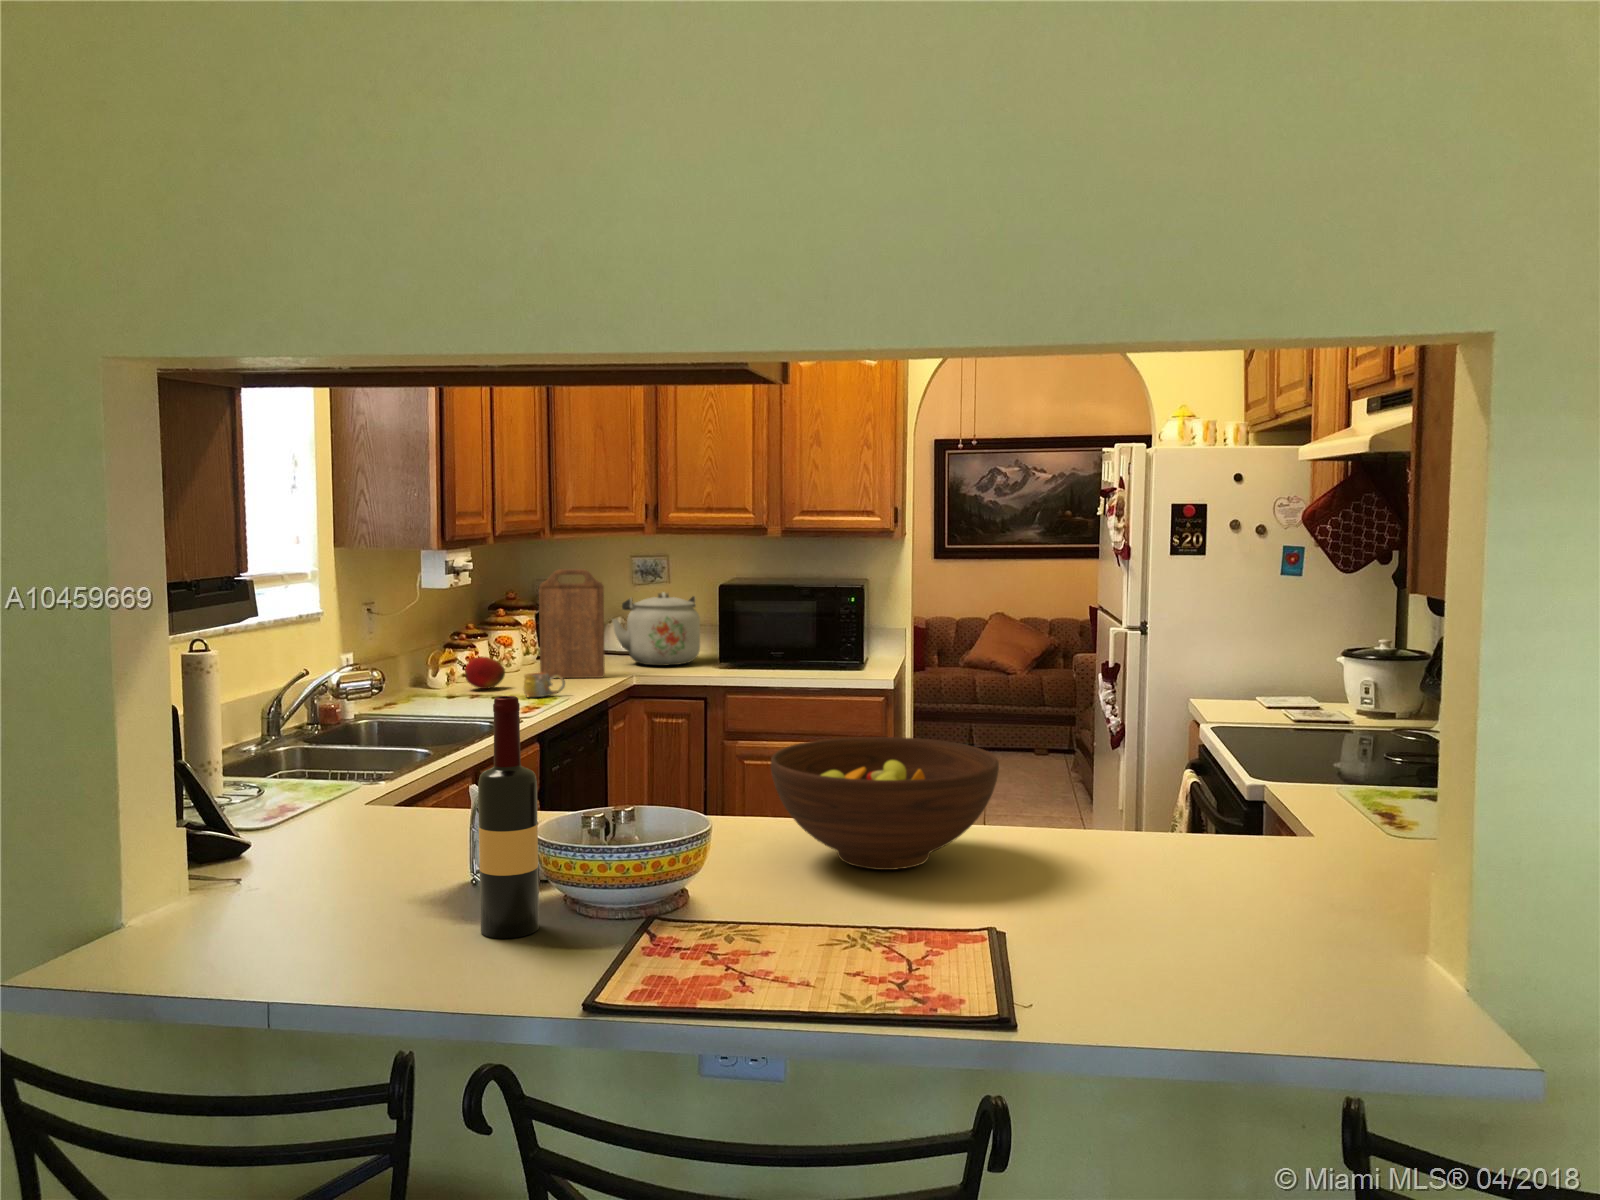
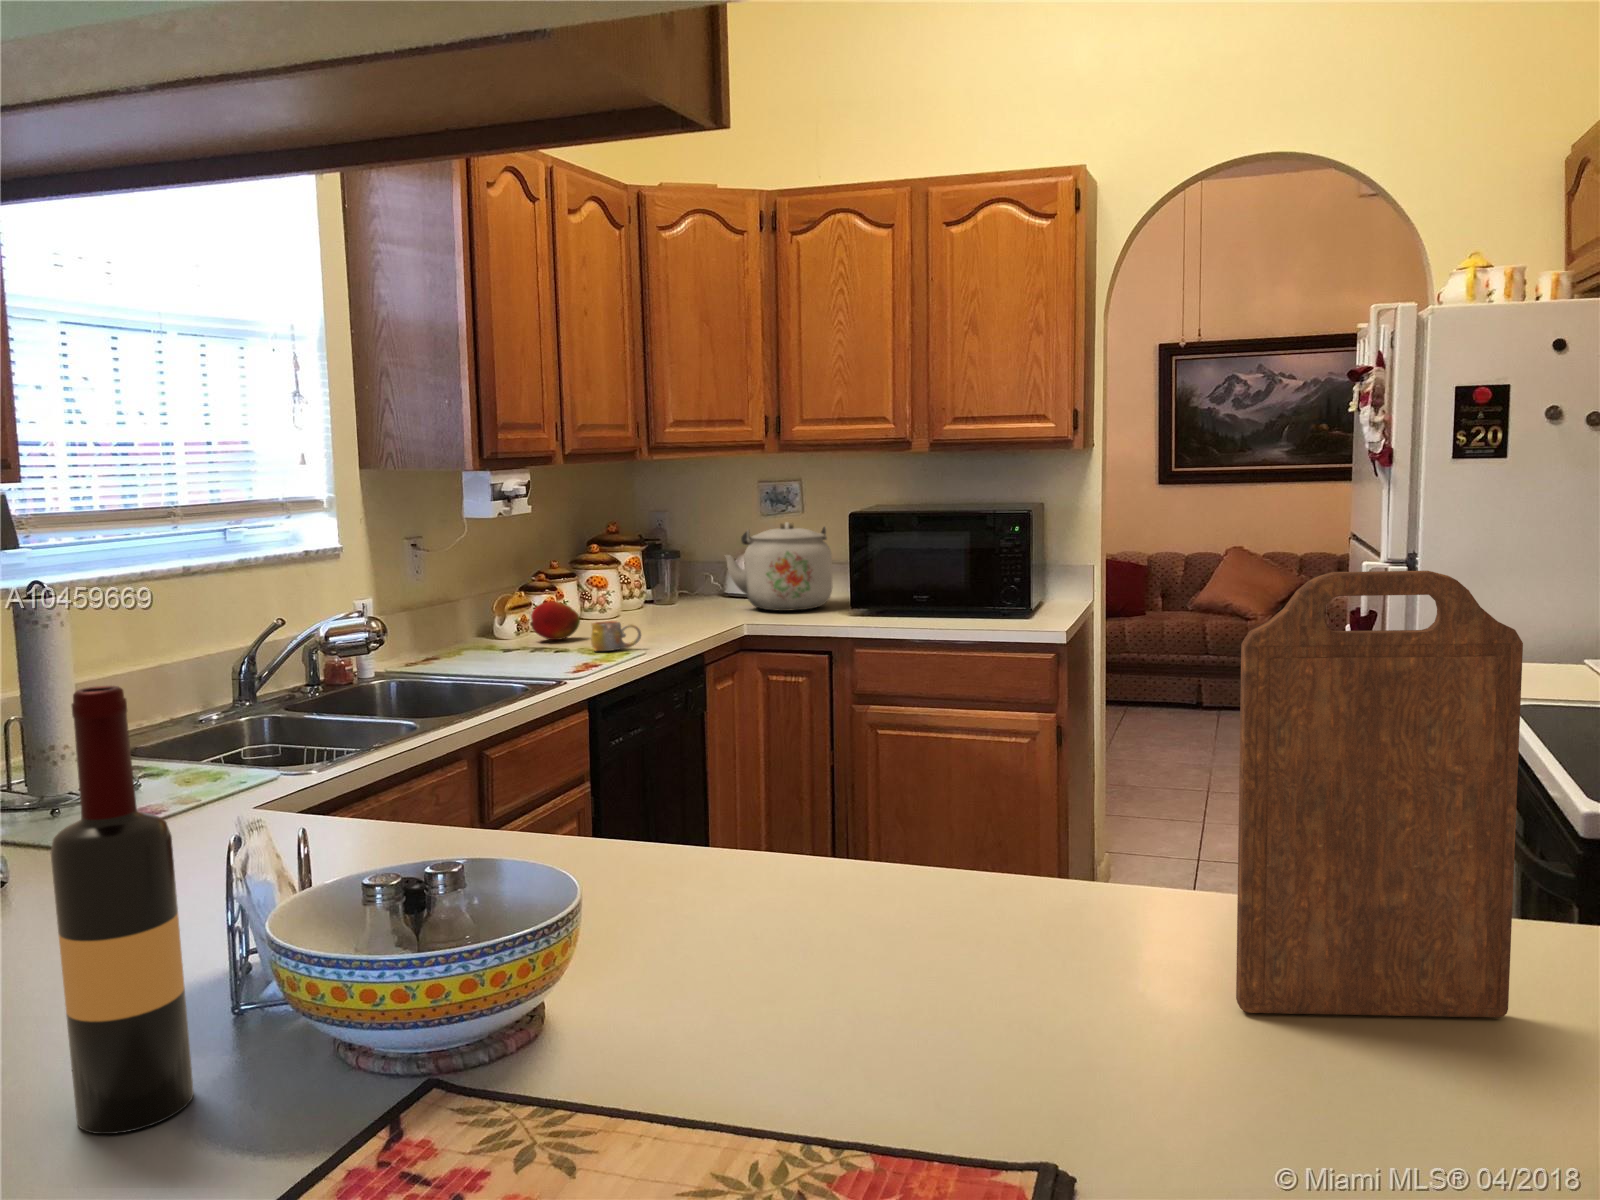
cutting board: present [539,569,605,678] -> present [1236,571,1523,1017]
fruit bowl: present [771,737,999,870] -> none [694,739,1100,990]

